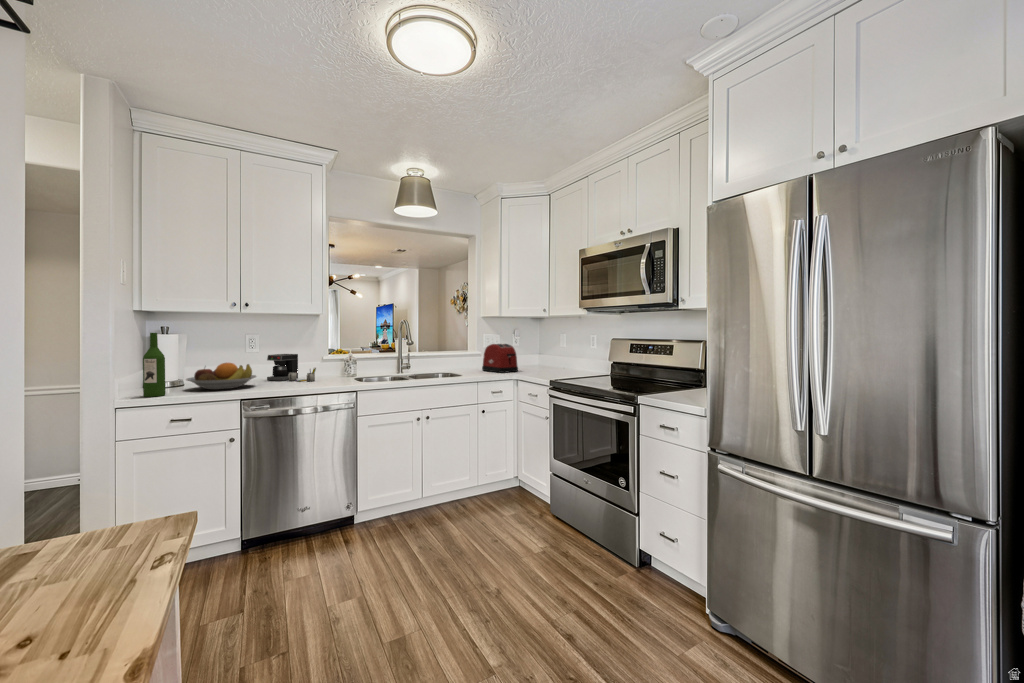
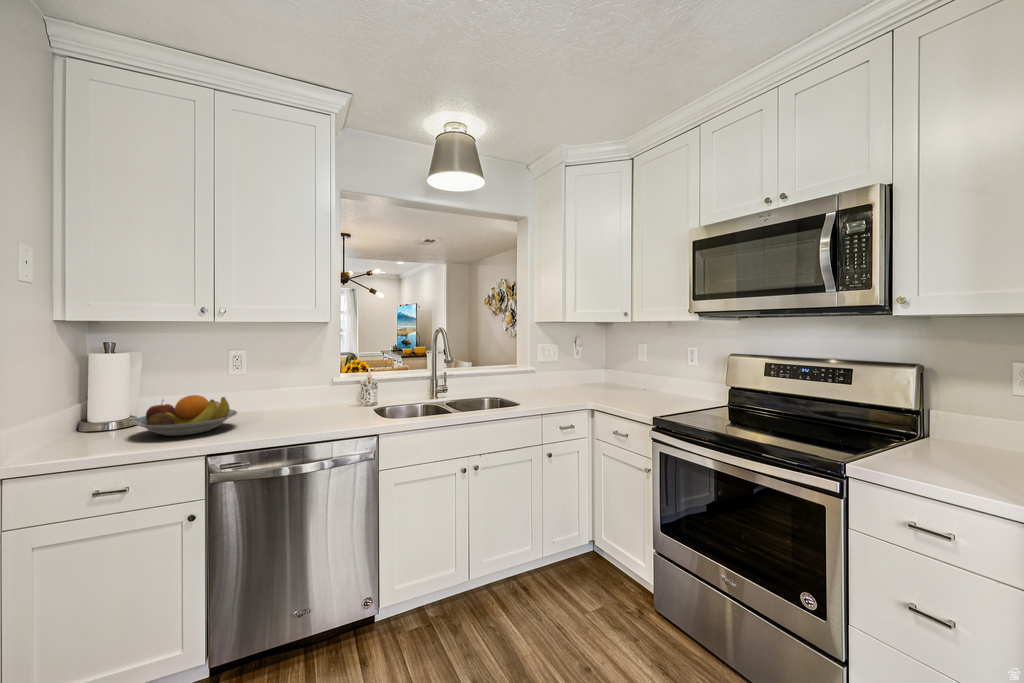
wine bottle: present [143,333,165,397] -> none [53,356,91,456]
toaster: present [482,344,518,373] -> none [540,358,589,398]
coffee maker: present [267,354,316,382] -> none [257,375,323,416]

